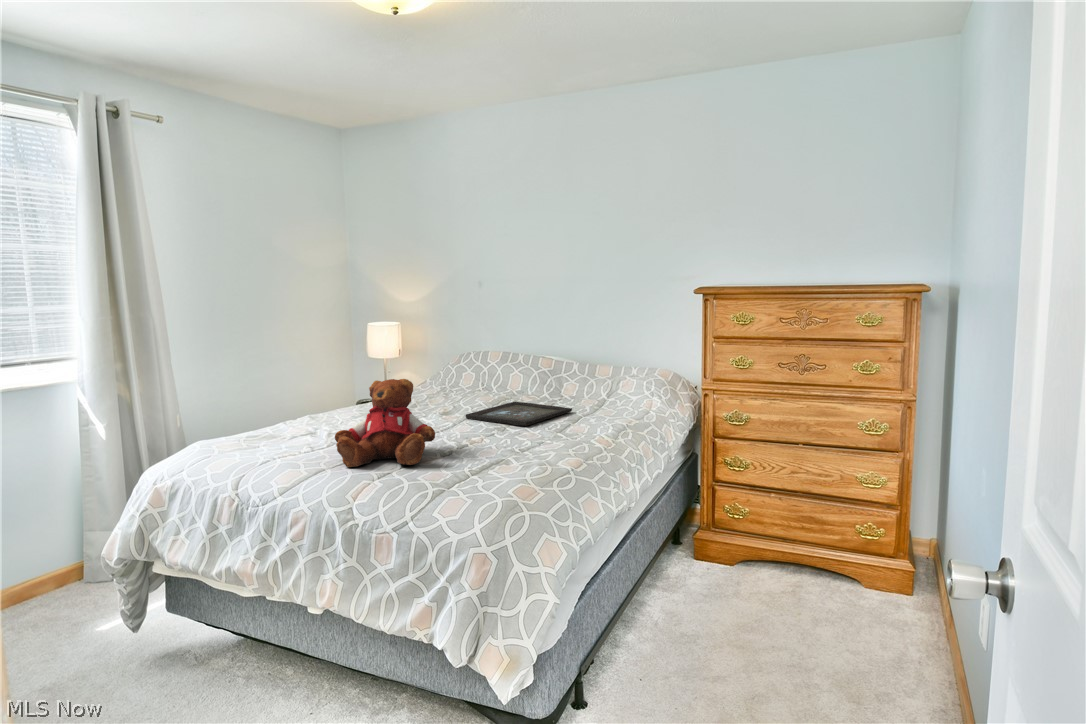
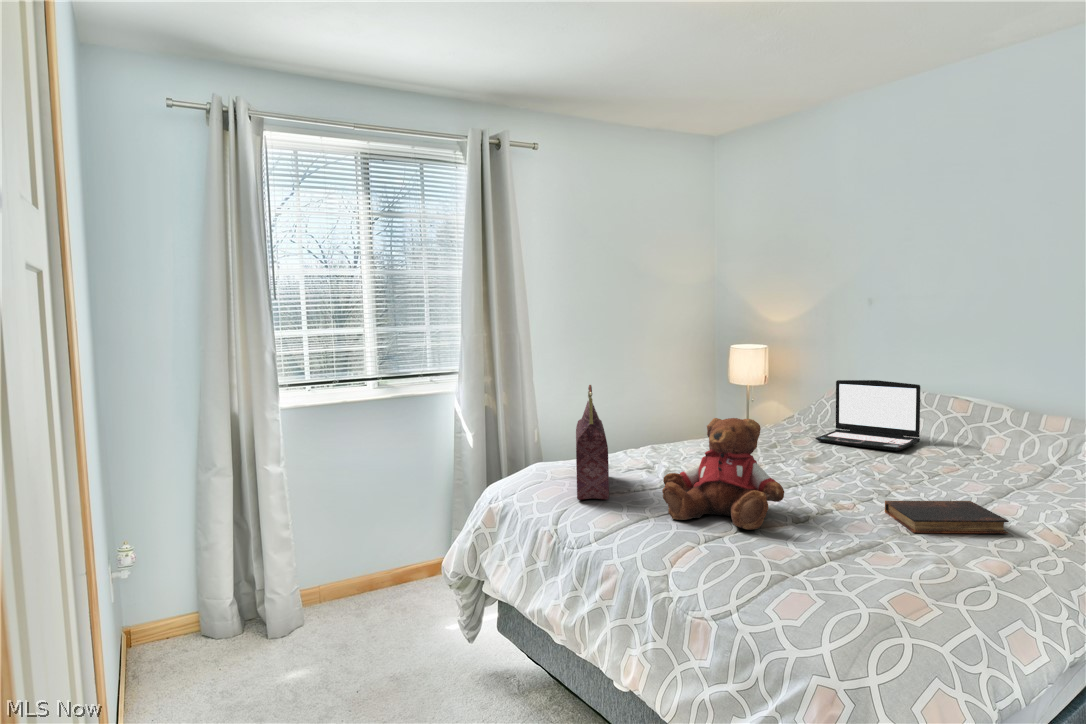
laptop: none [448,348,522,400] -> present [815,380,920,451]
handbag: none [242,359,284,465] -> present [576,385,609,500]
tray: present [466,402,572,426] -> none [834,454,999,493]
book: none [504,425,579,451] -> present [885,501,1009,534]

